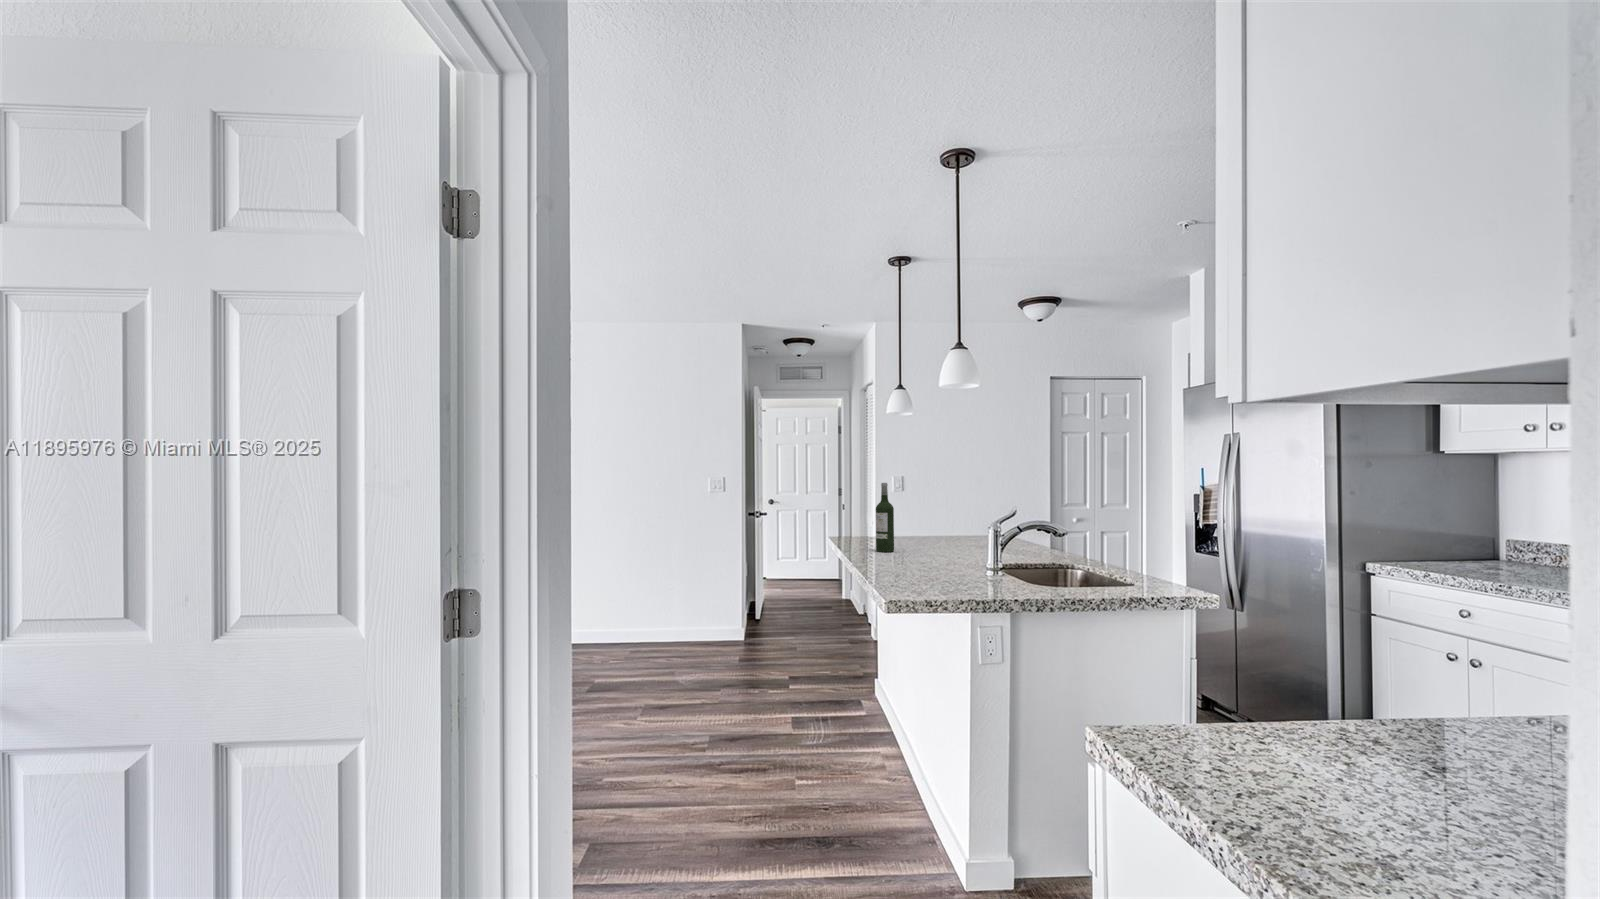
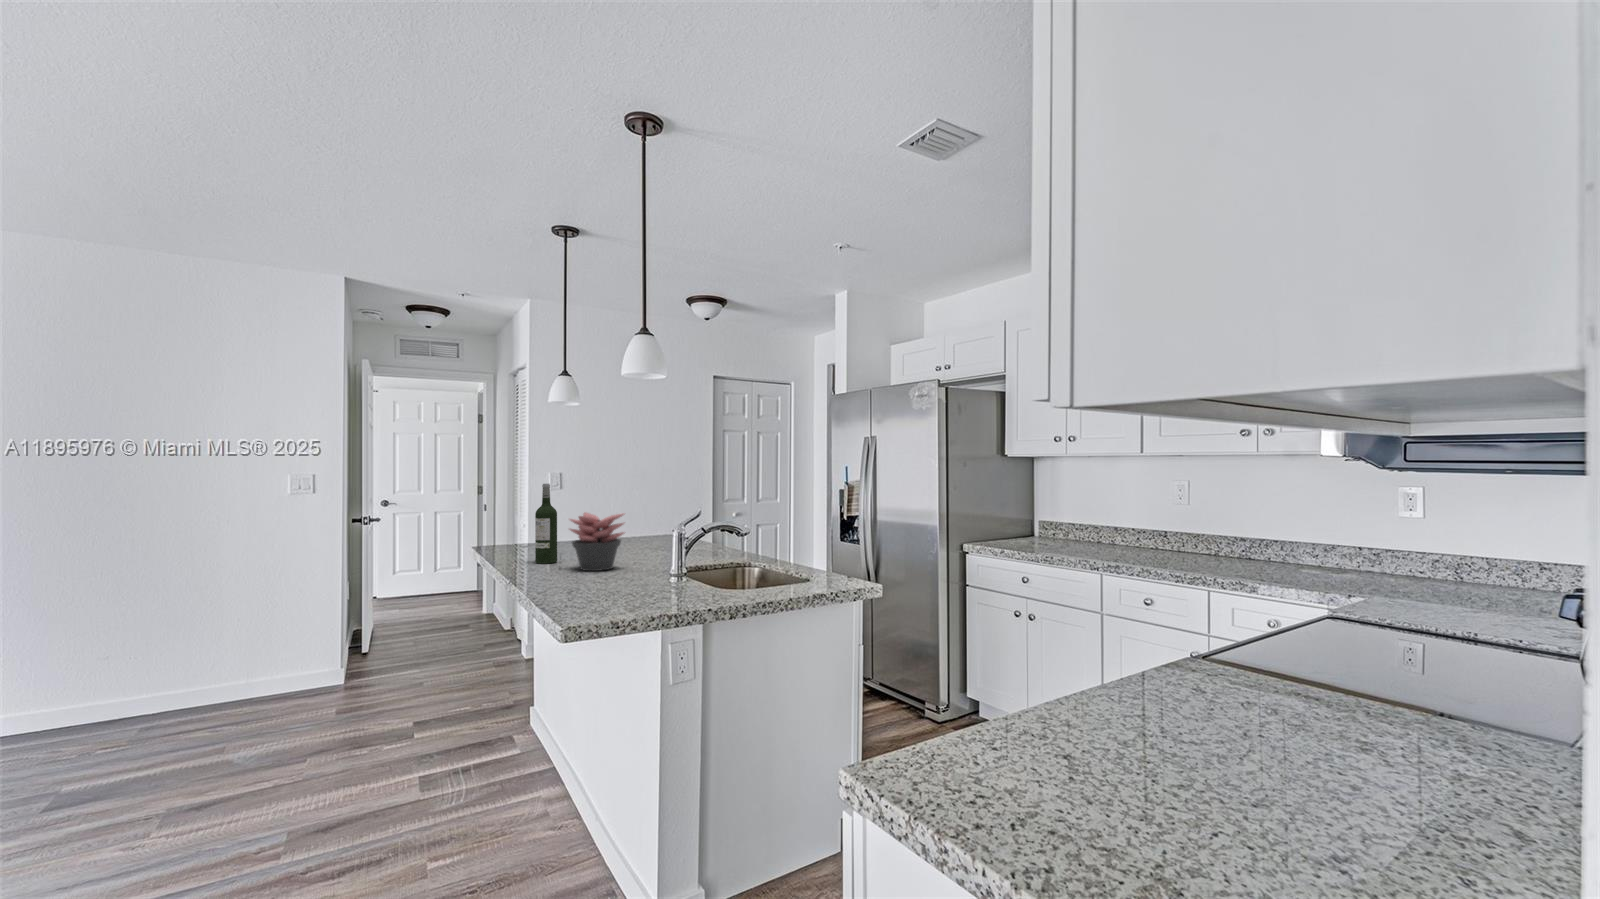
succulent plant: none [902,508,951,560] -> present [570,512,624,571]

